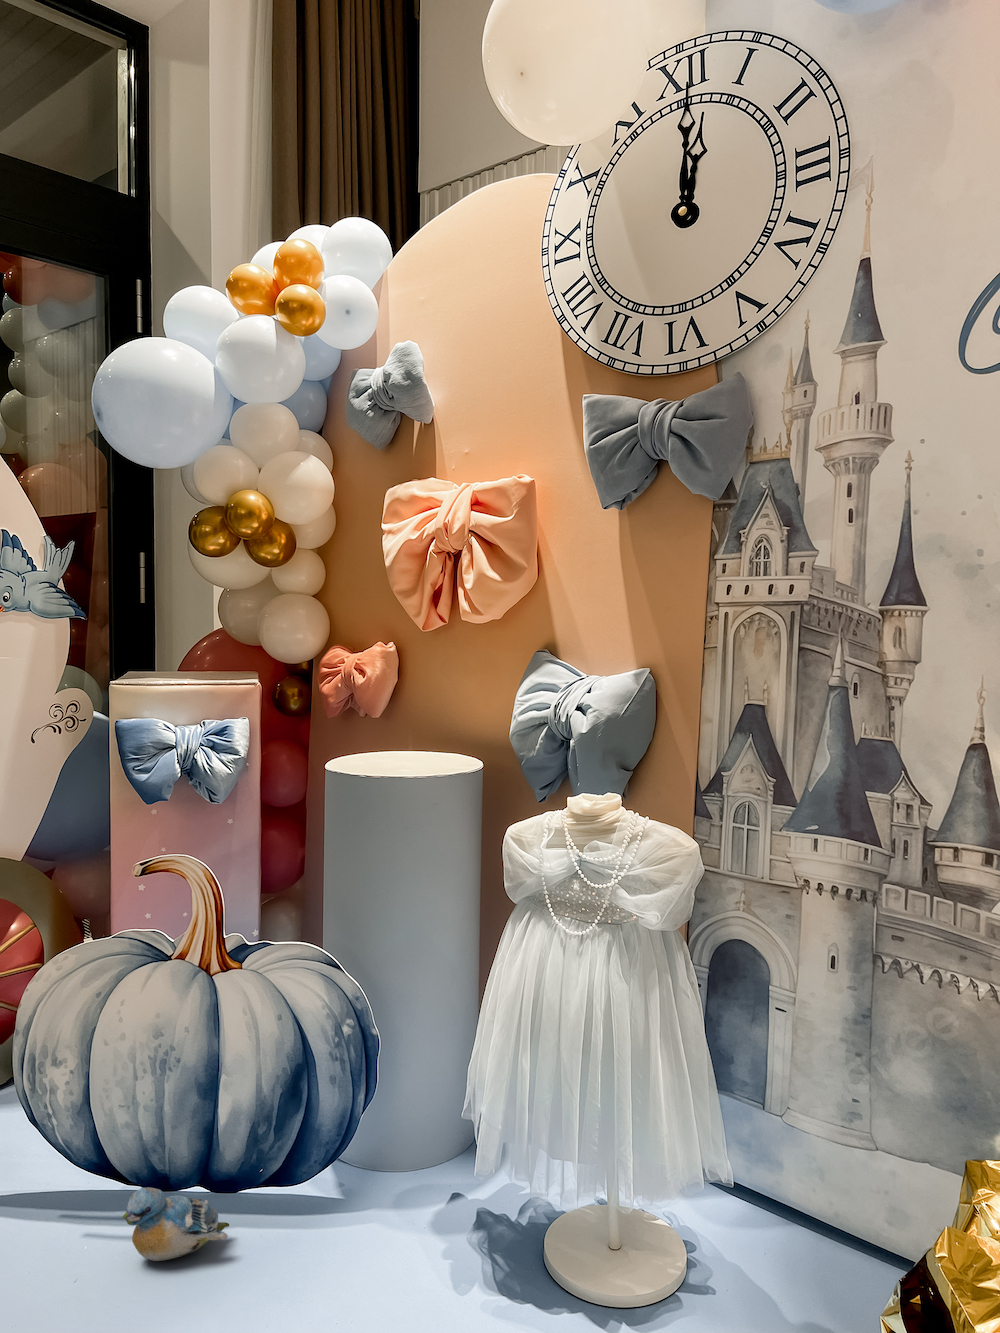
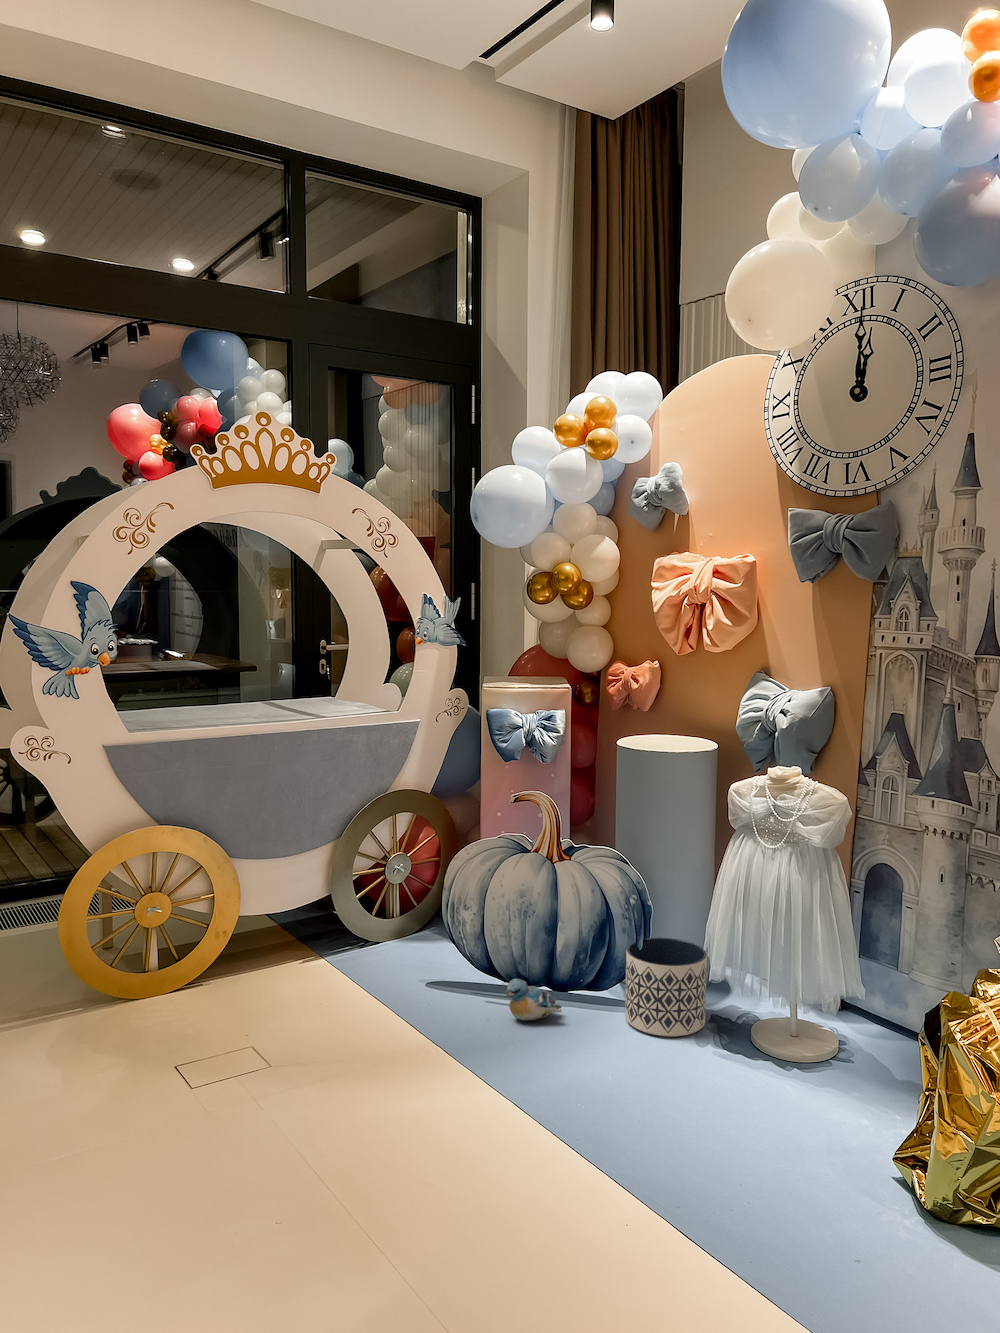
planter: none [339,1084,473,1263] -> present [625,938,707,1037]

